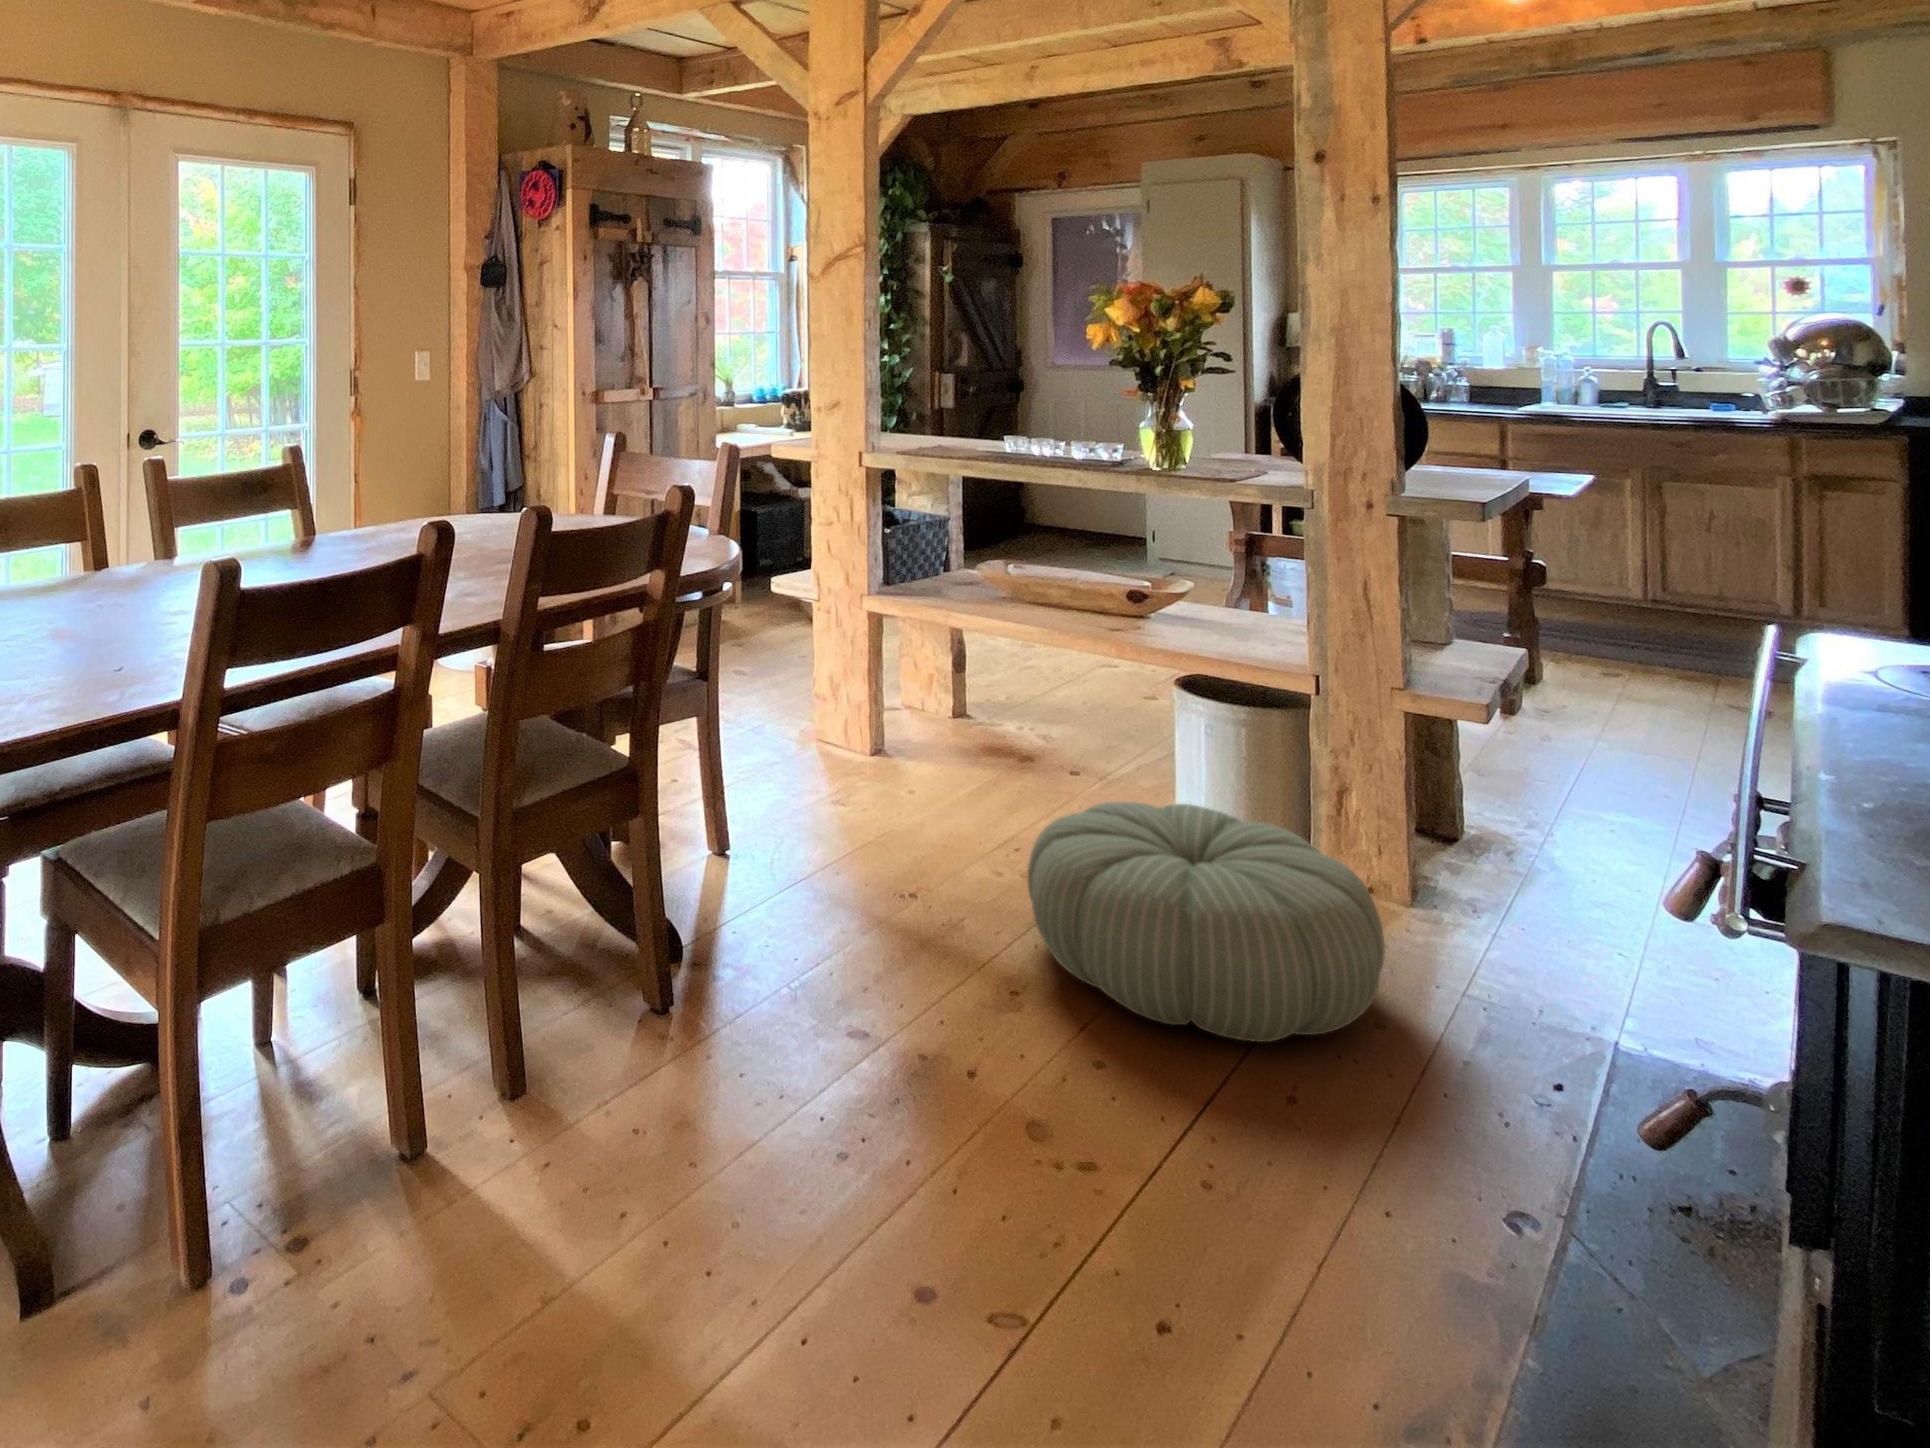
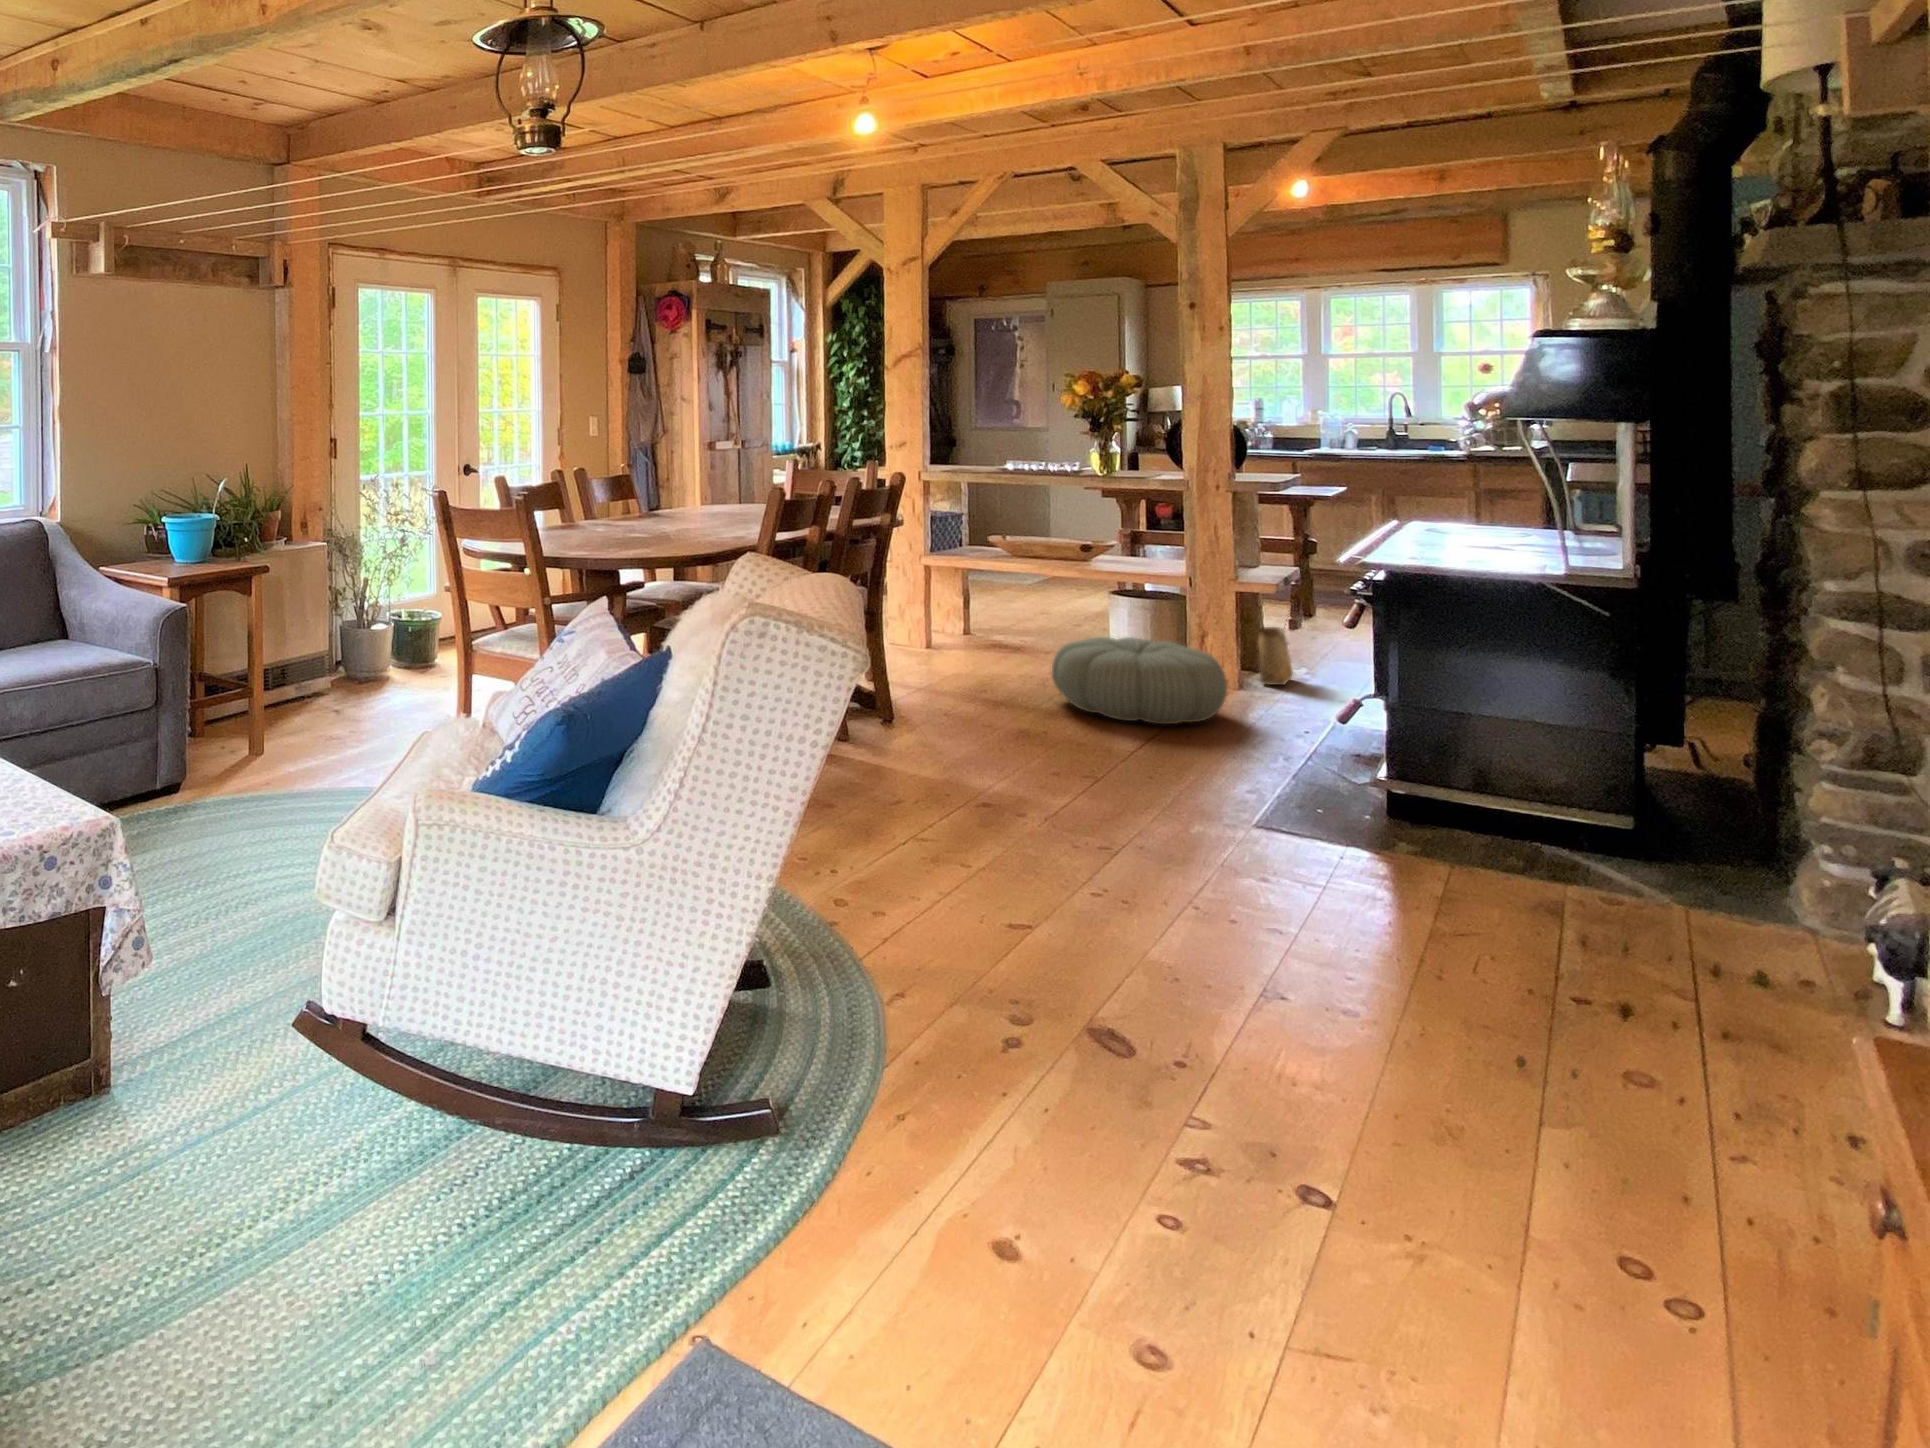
woven basket: none [1435,715,1519,892] -> present [1255,610,1293,685]

